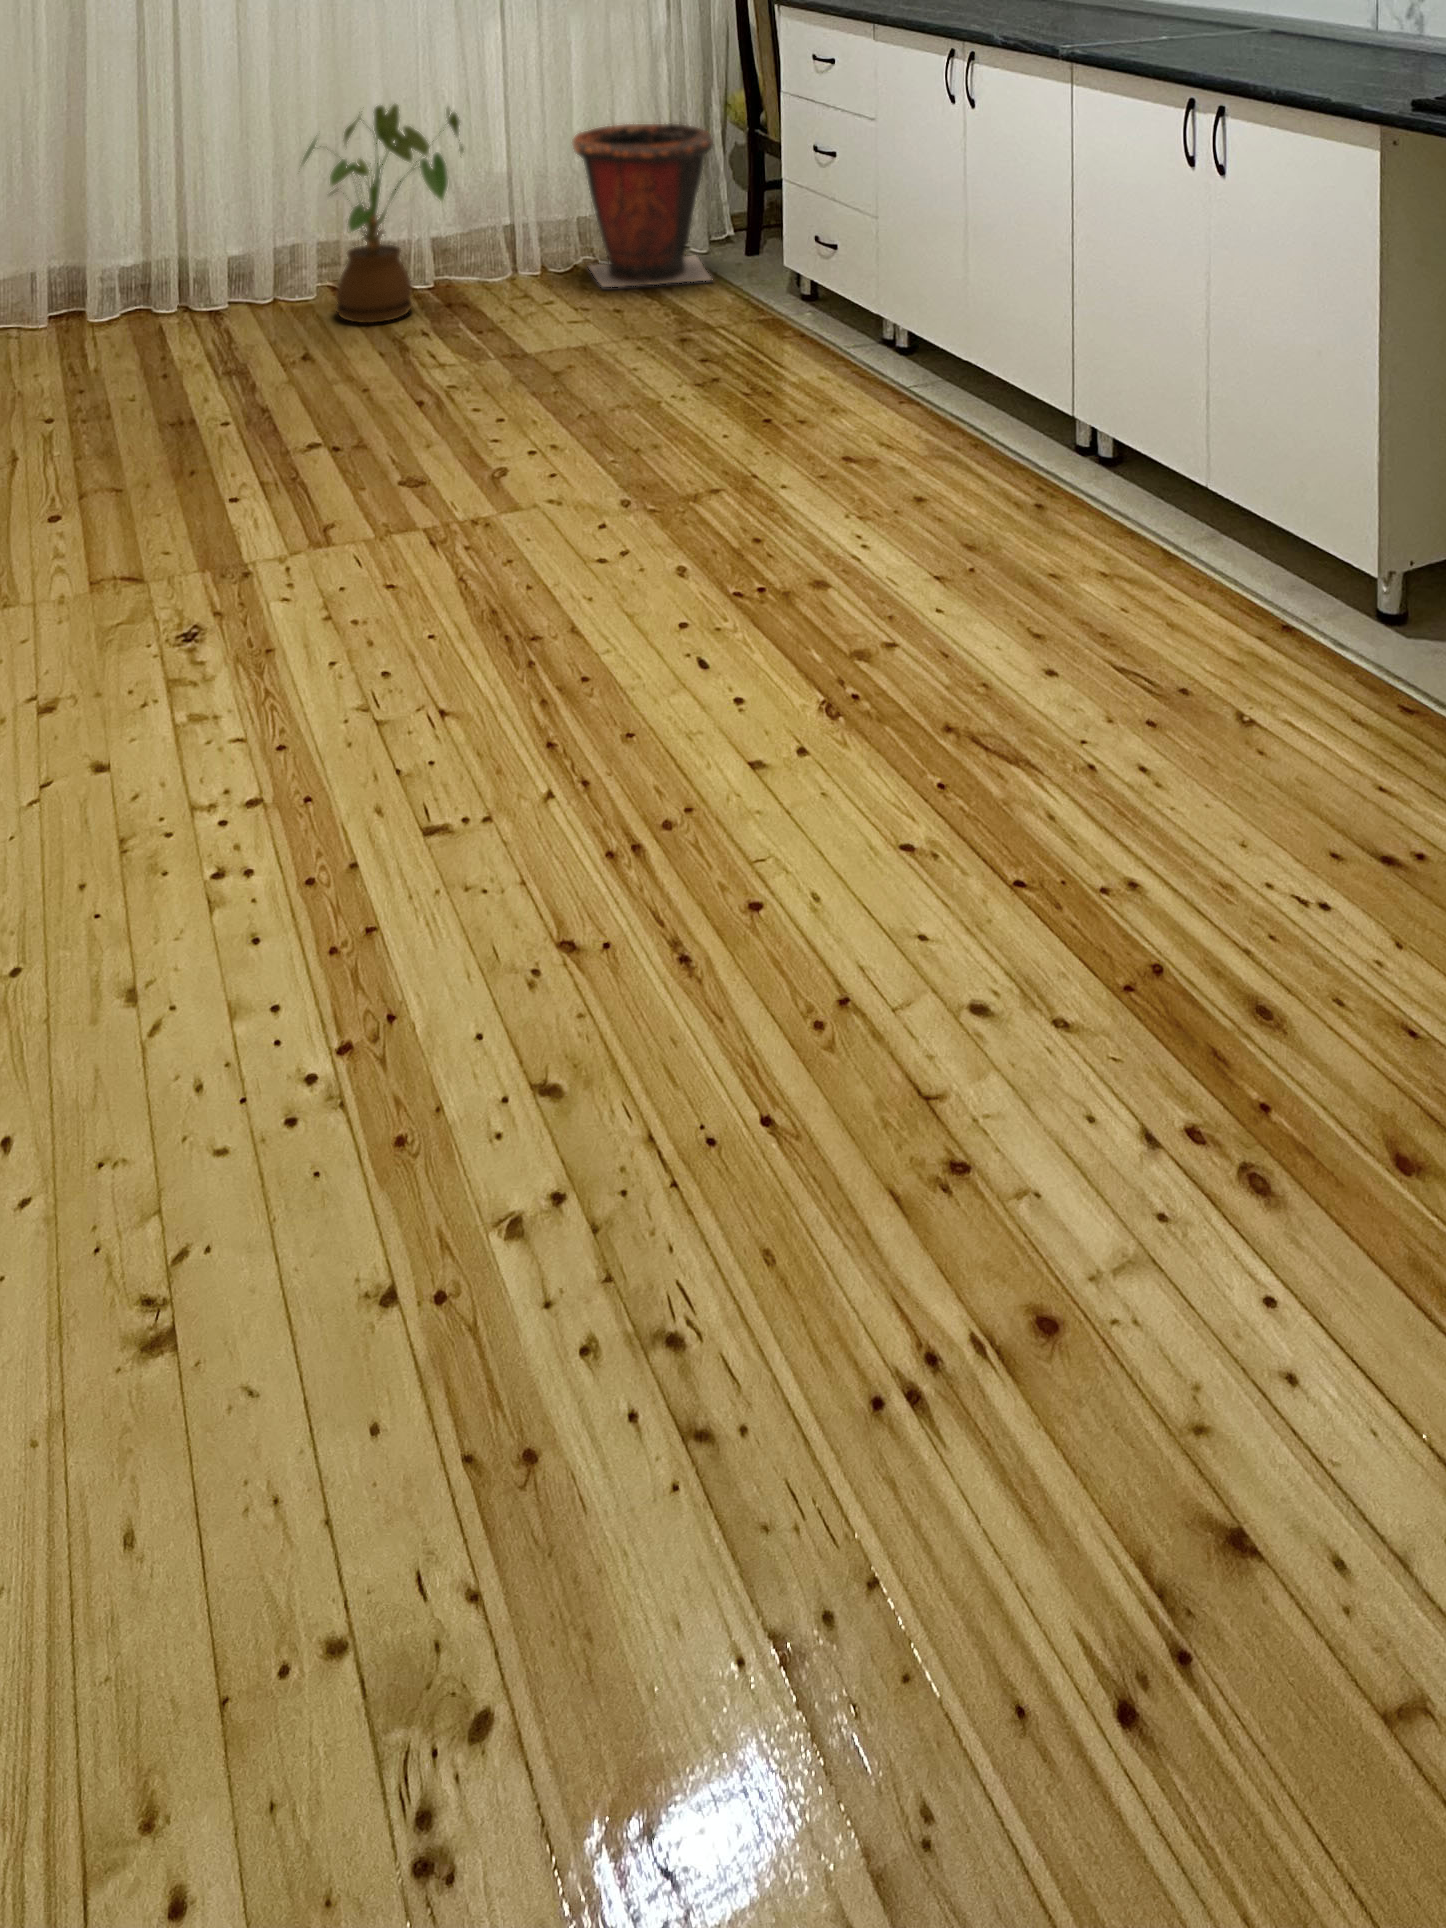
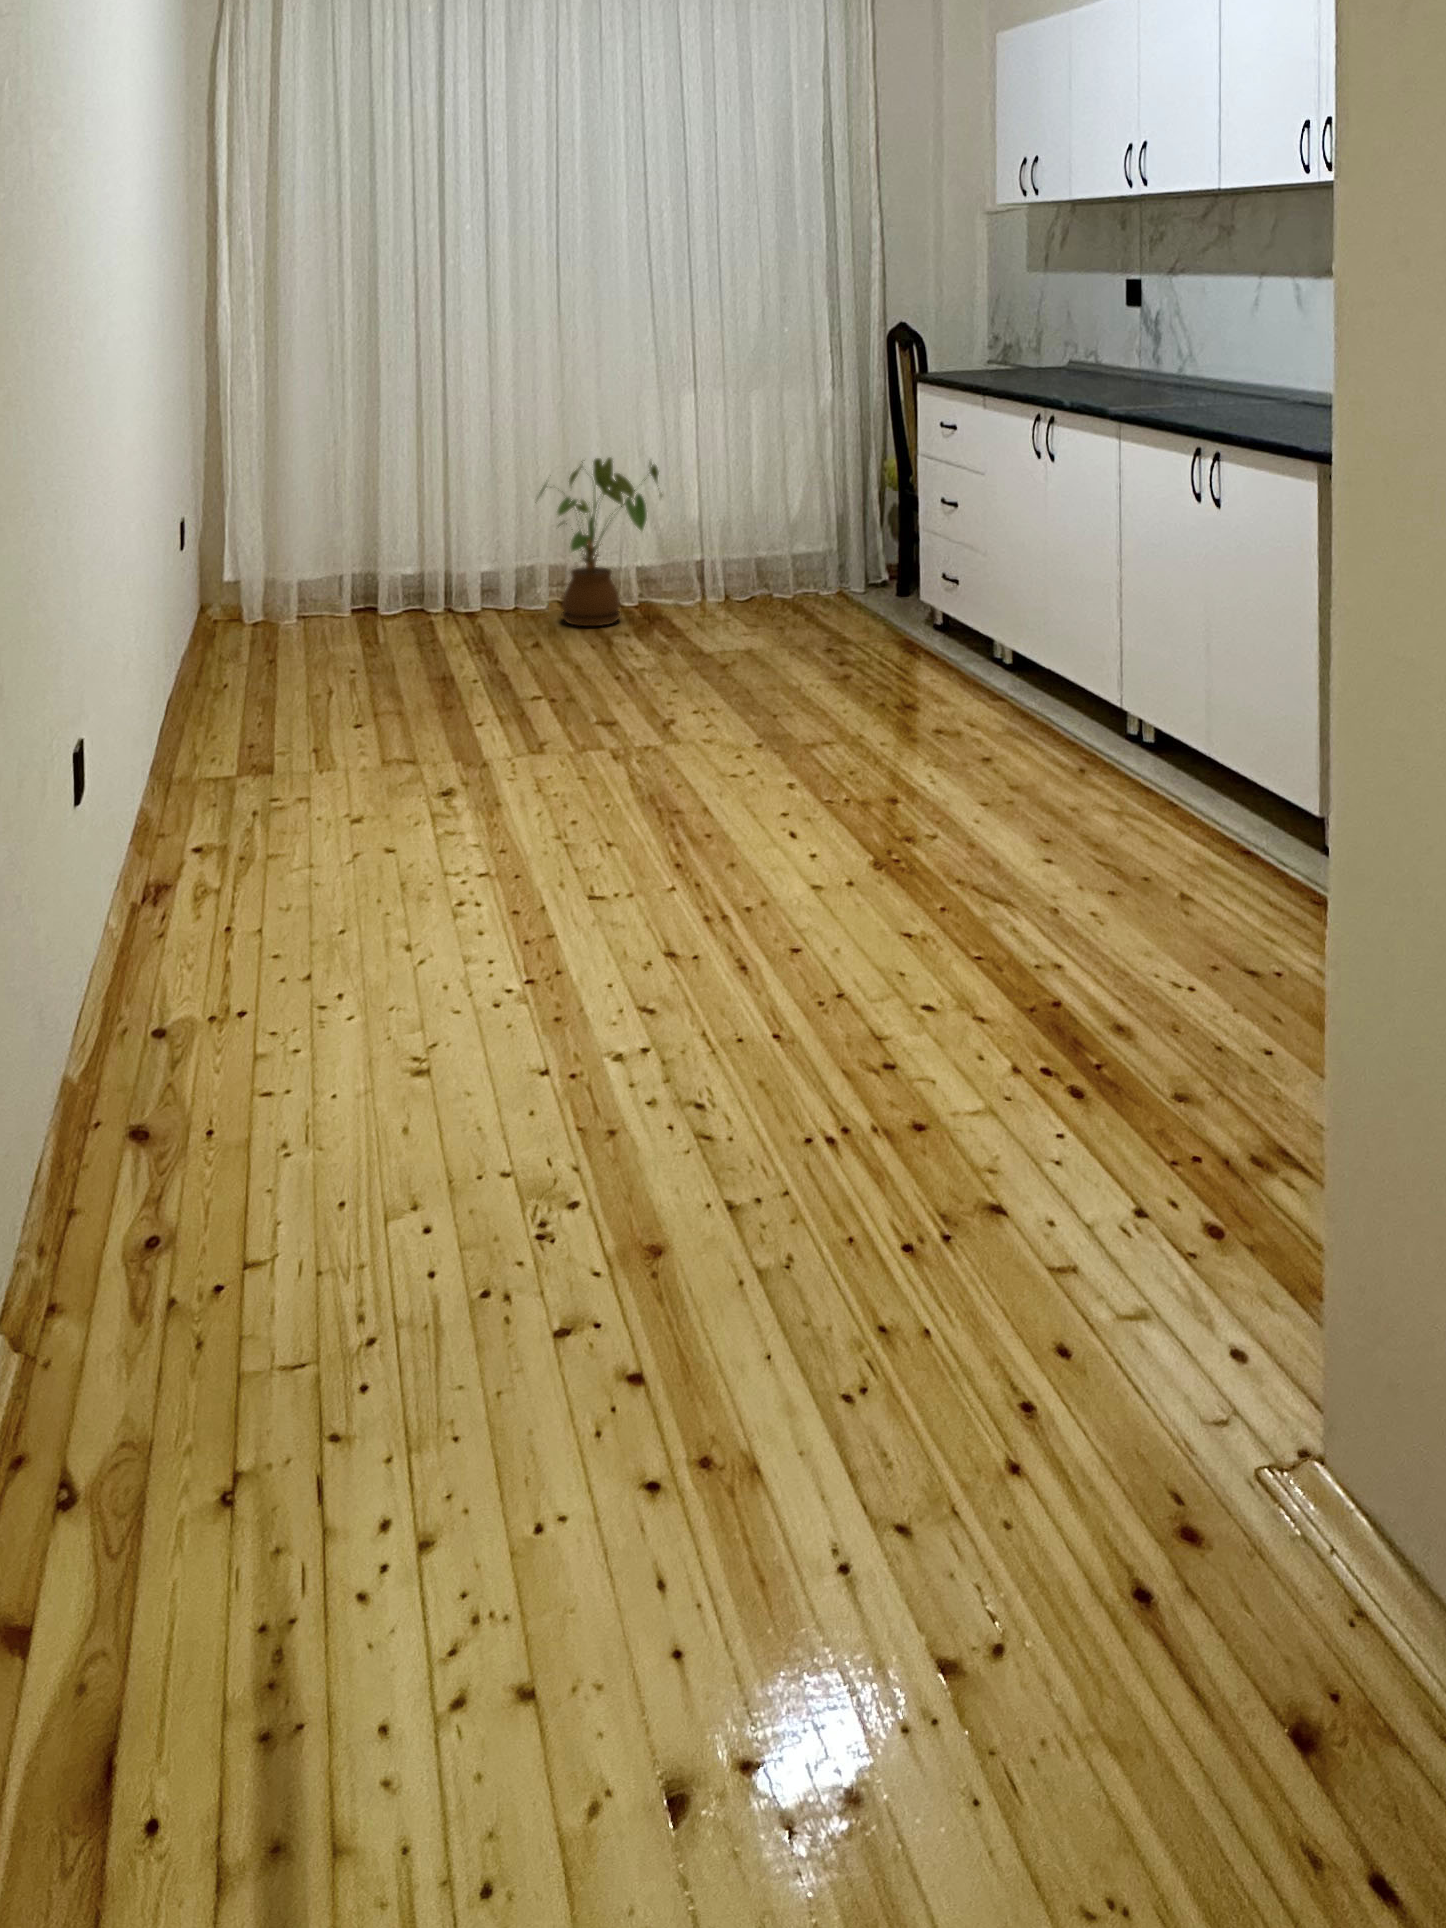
waste bin: present [572,124,713,287] -> none [751,481,869,612]

